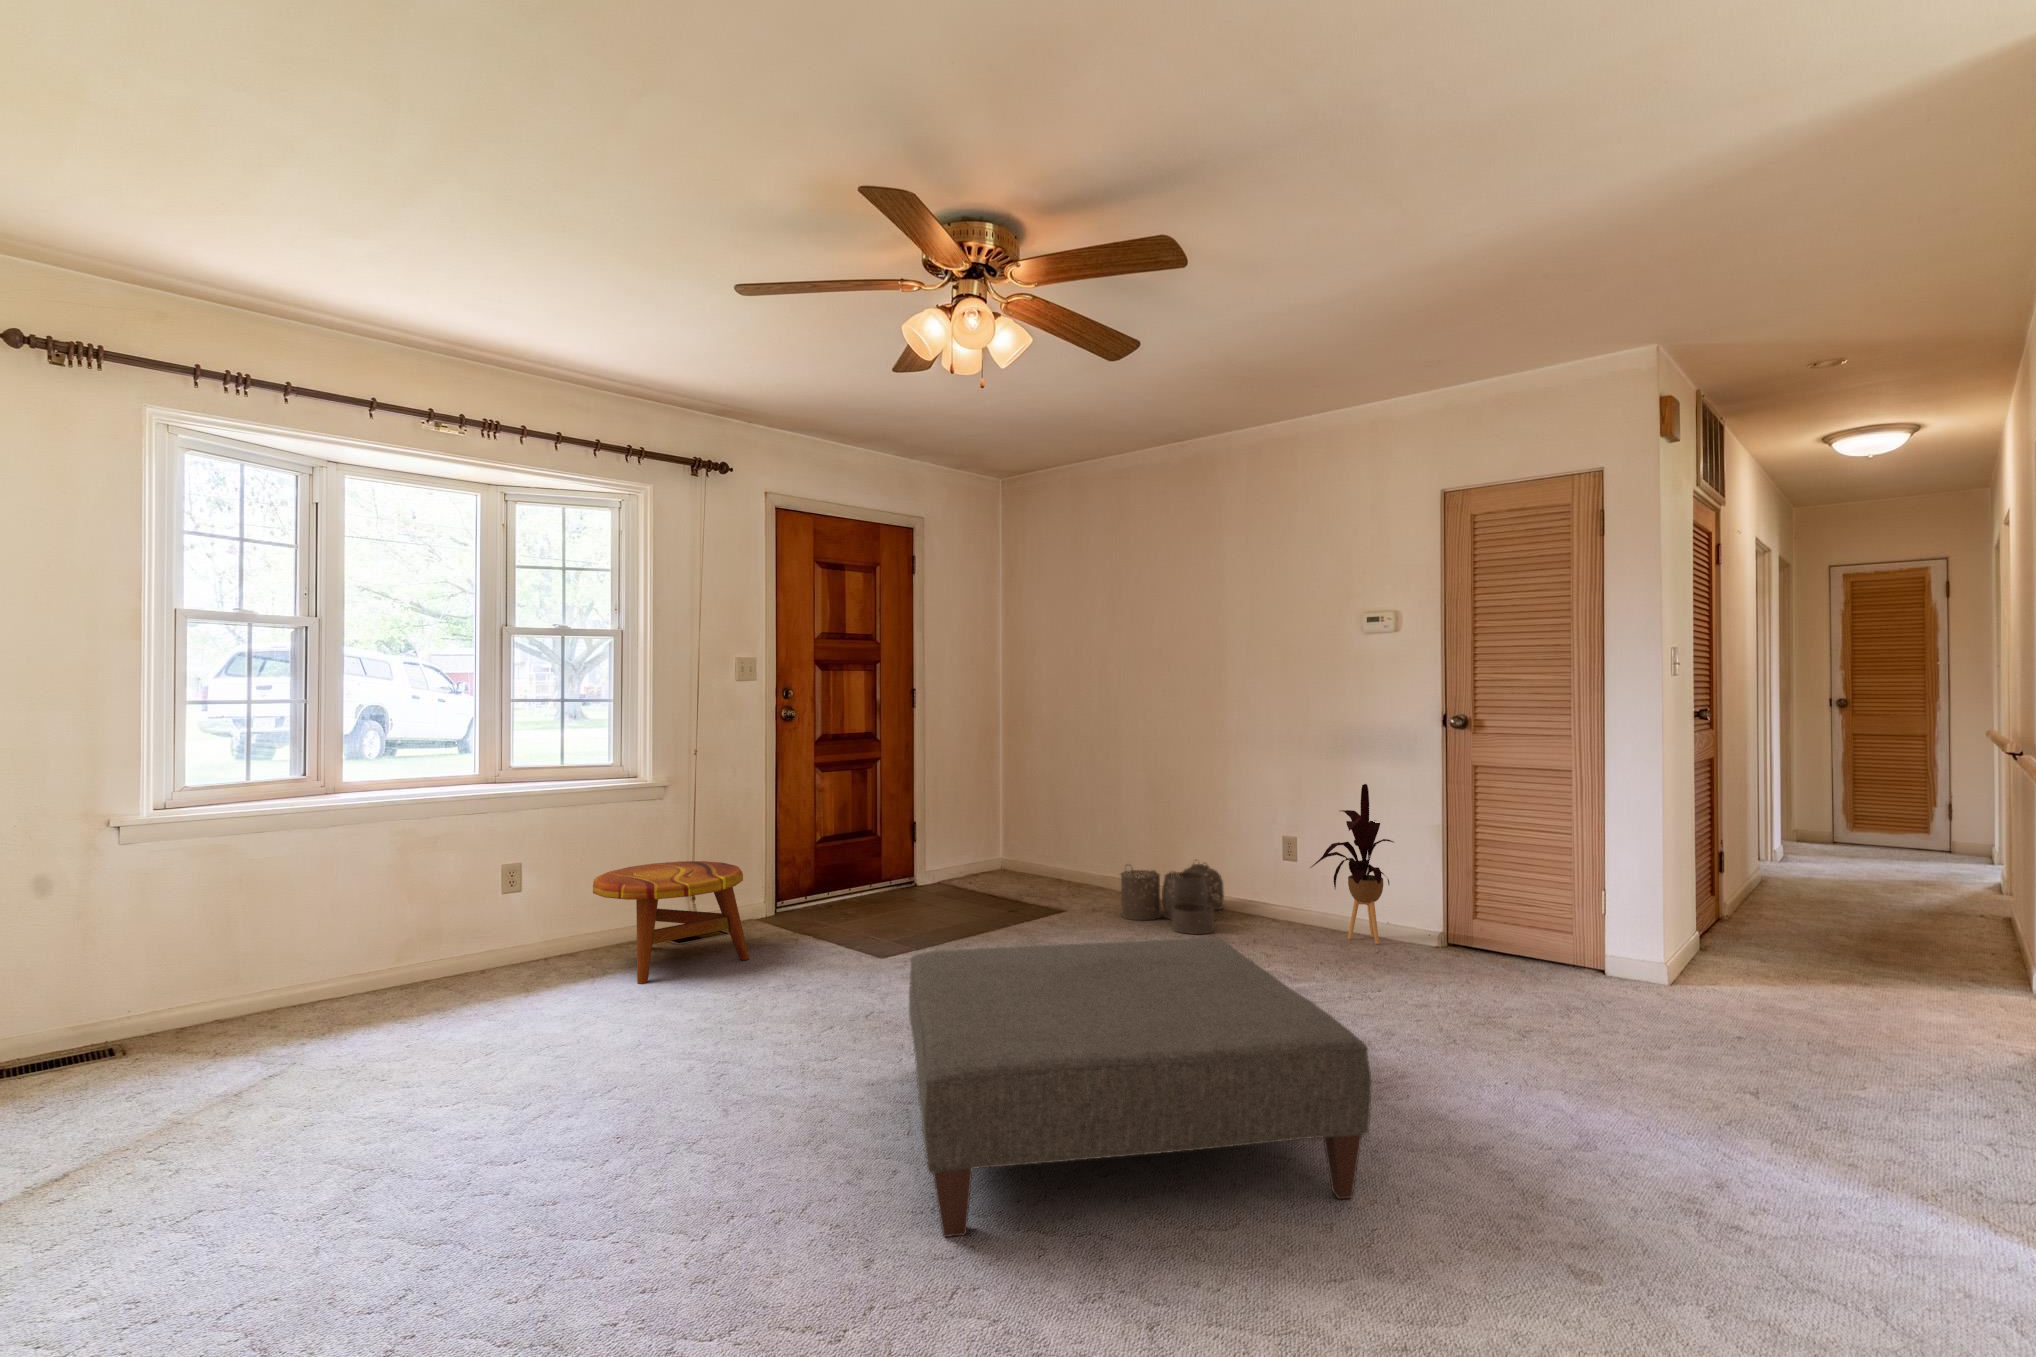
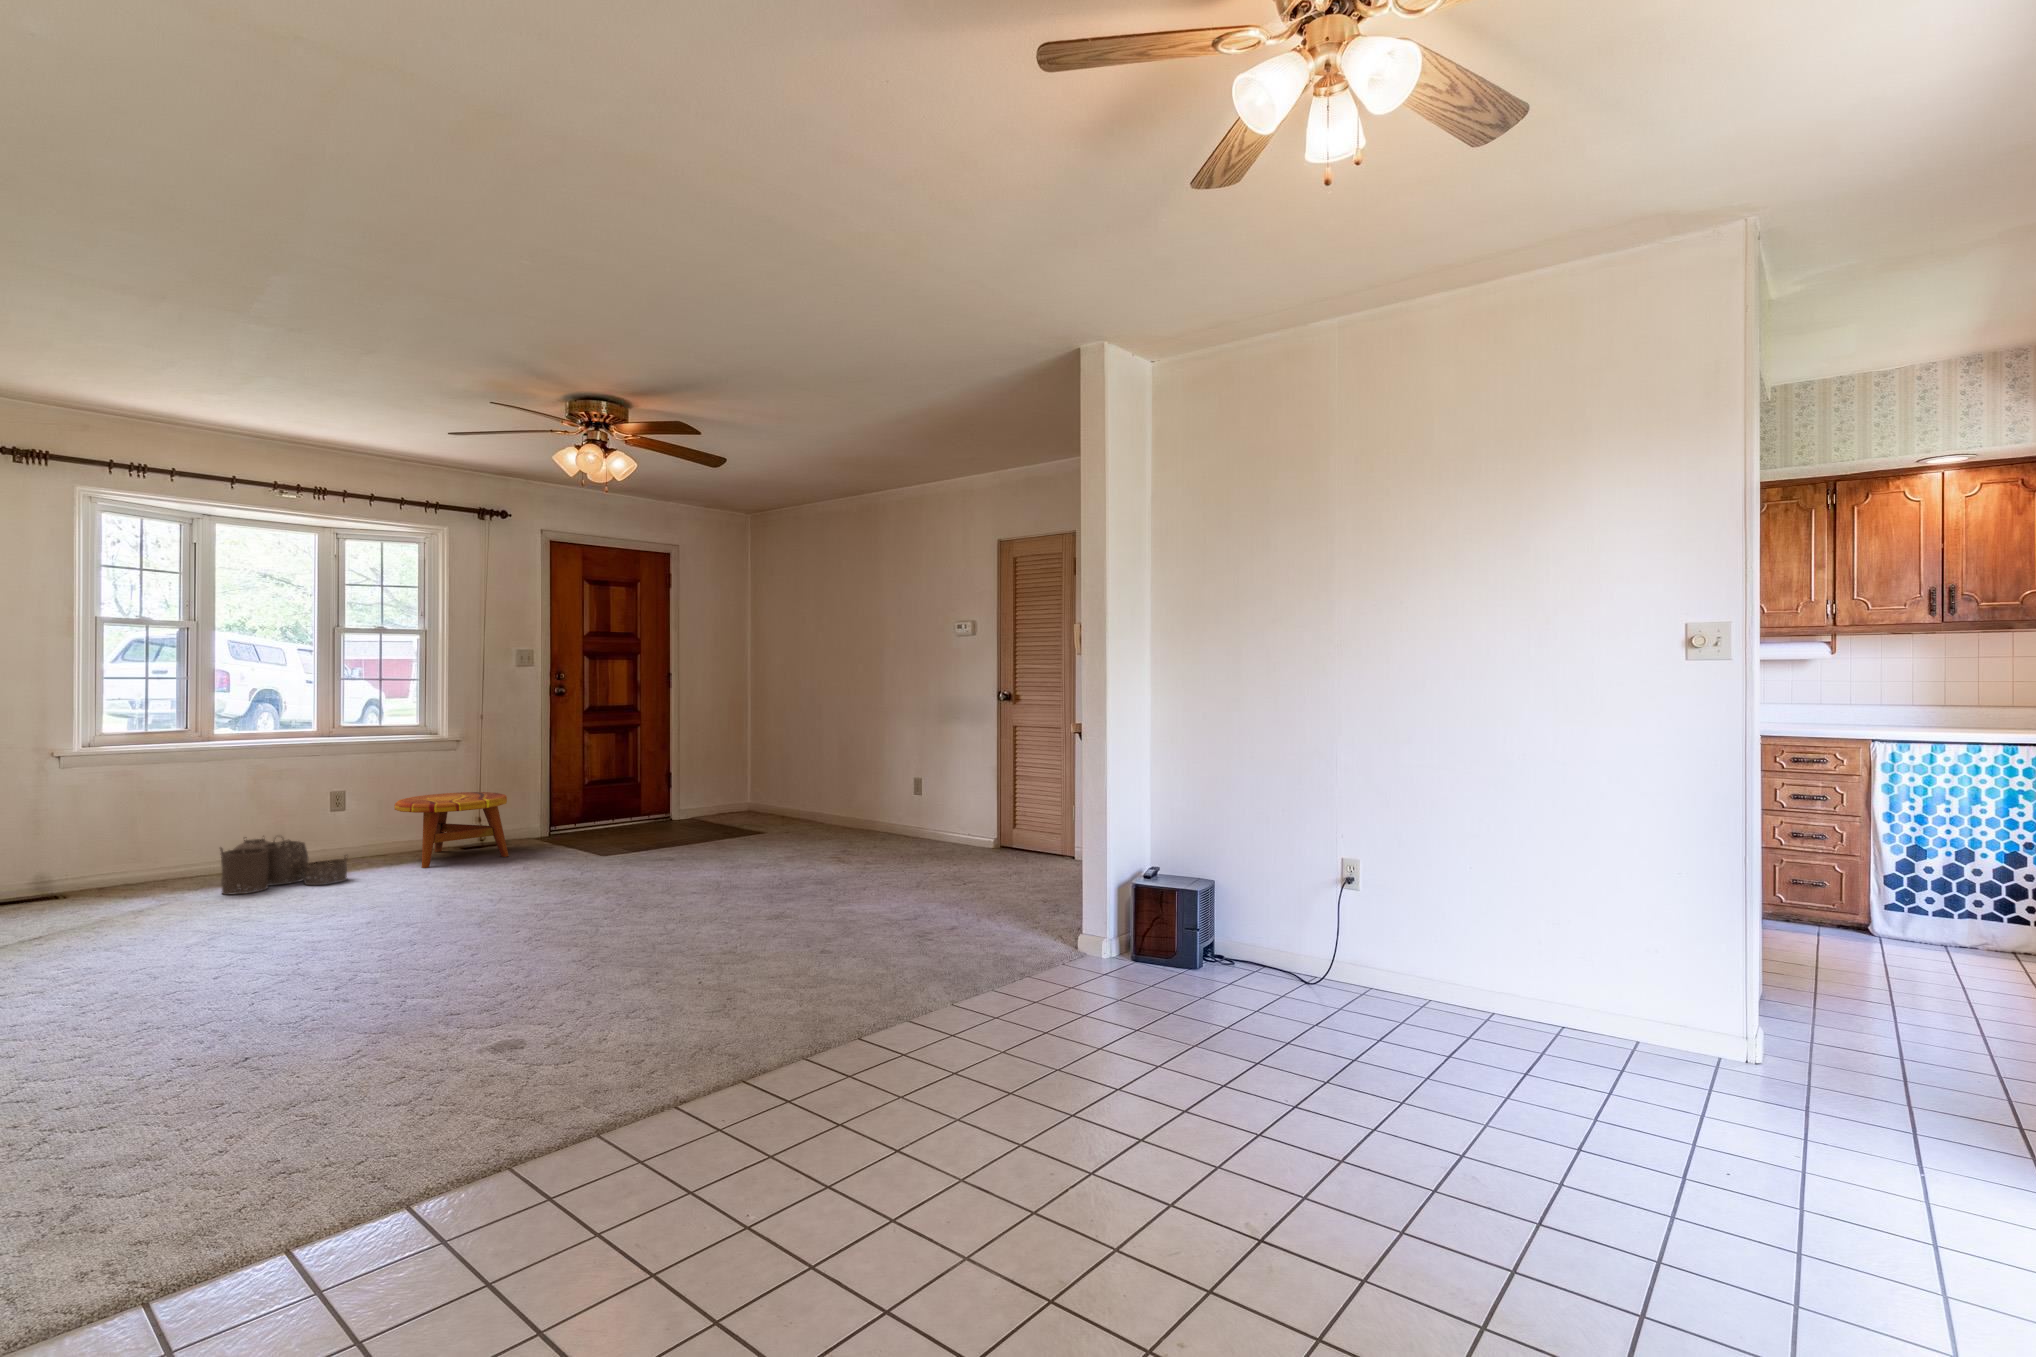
house plant: present [1310,784,1393,944] -> none [907,741,962,848]
woven basket: present [1121,860,1224,934] -> present [220,836,347,894]
ottoman: present [909,937,1371,1237] -> none [506,826,767,954]

